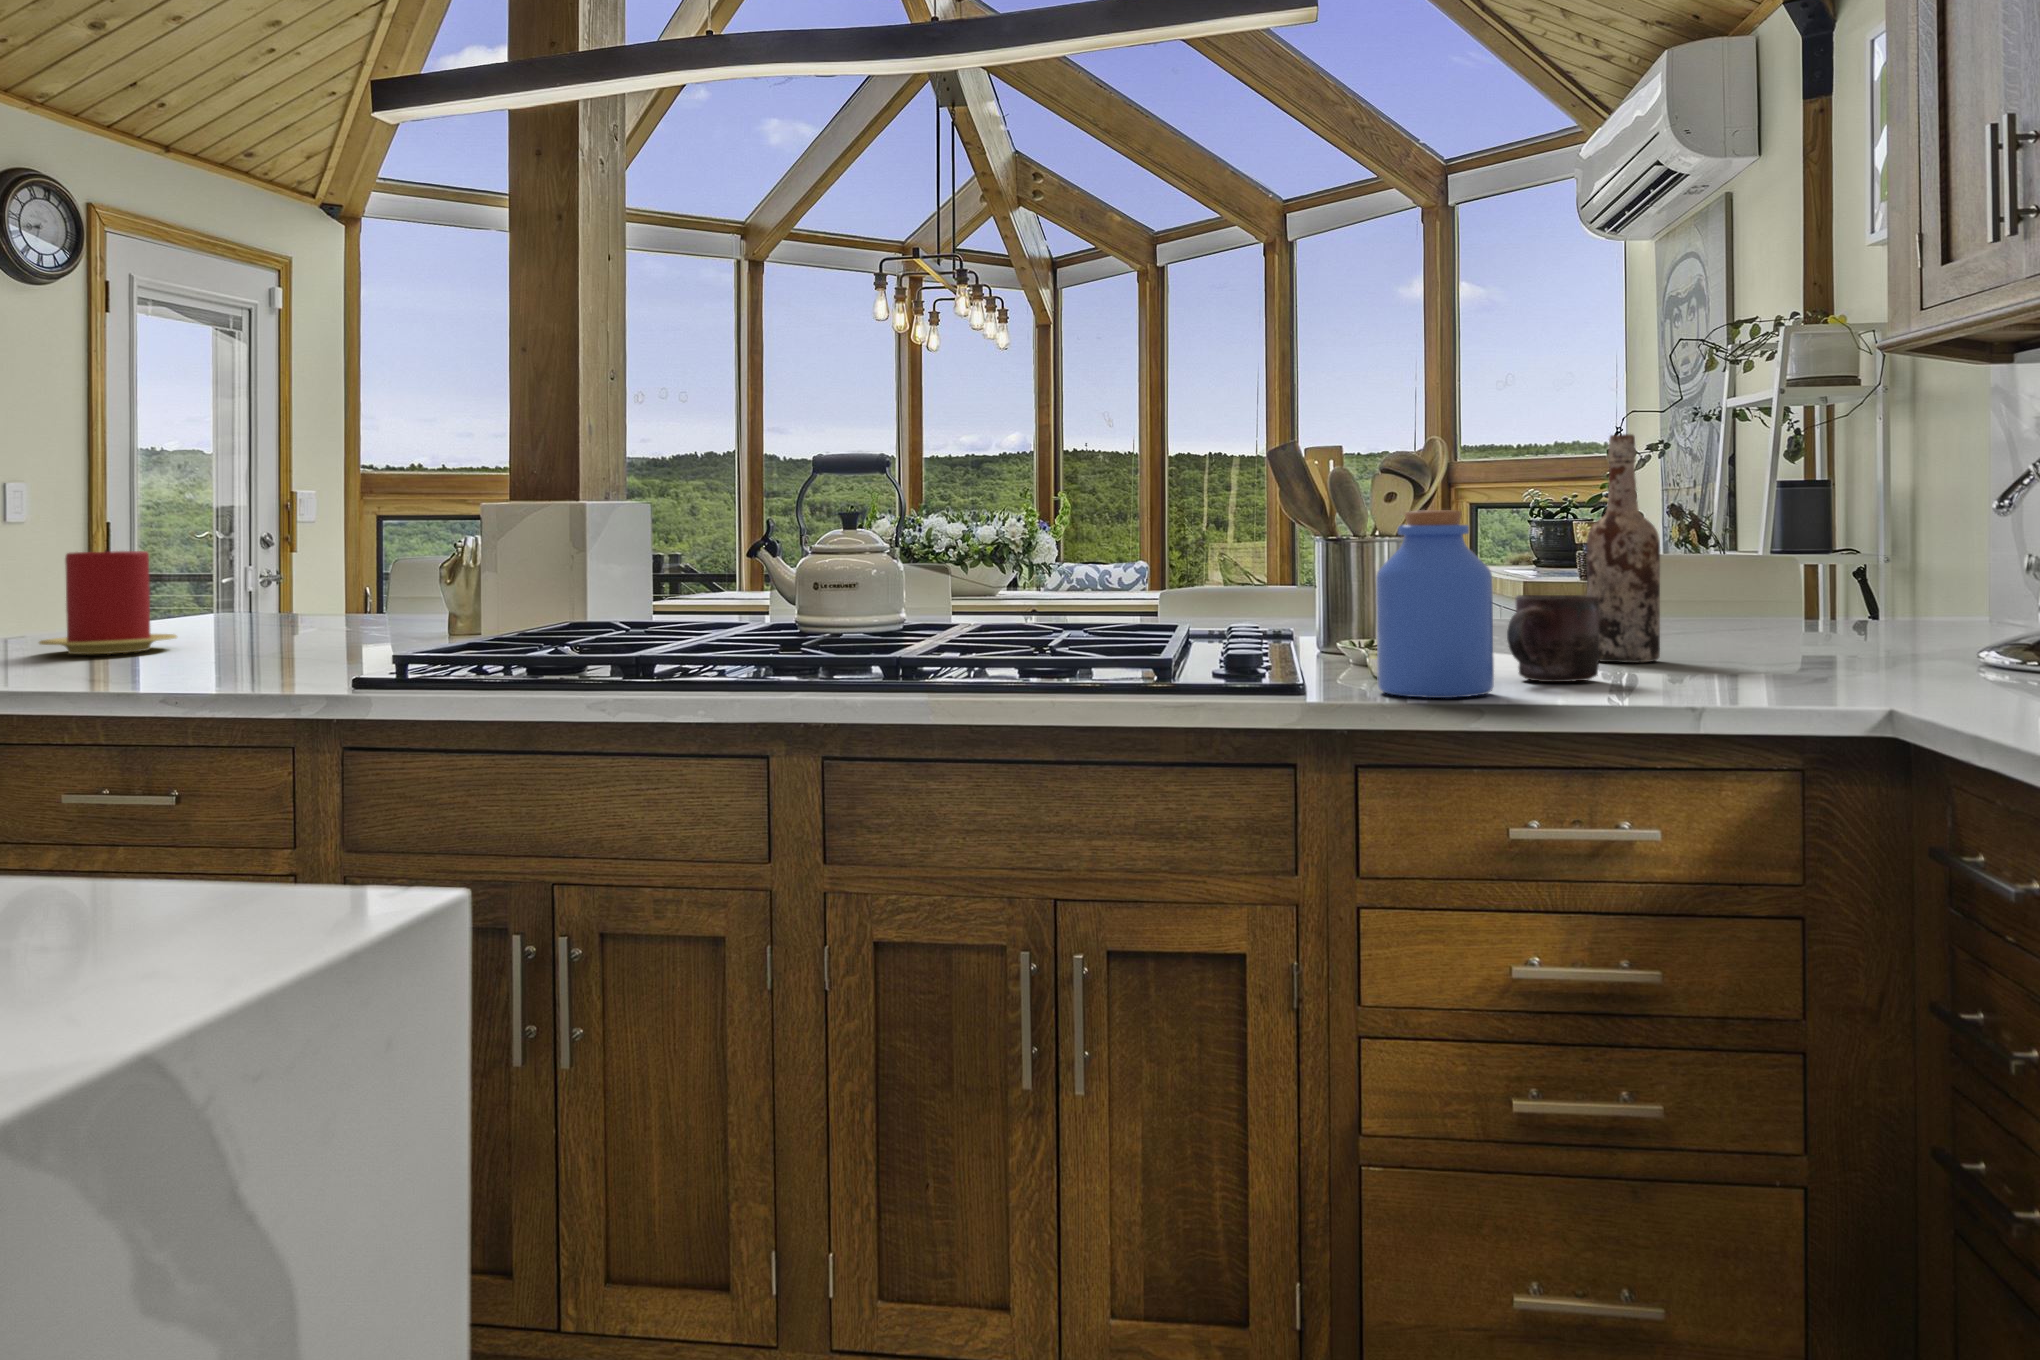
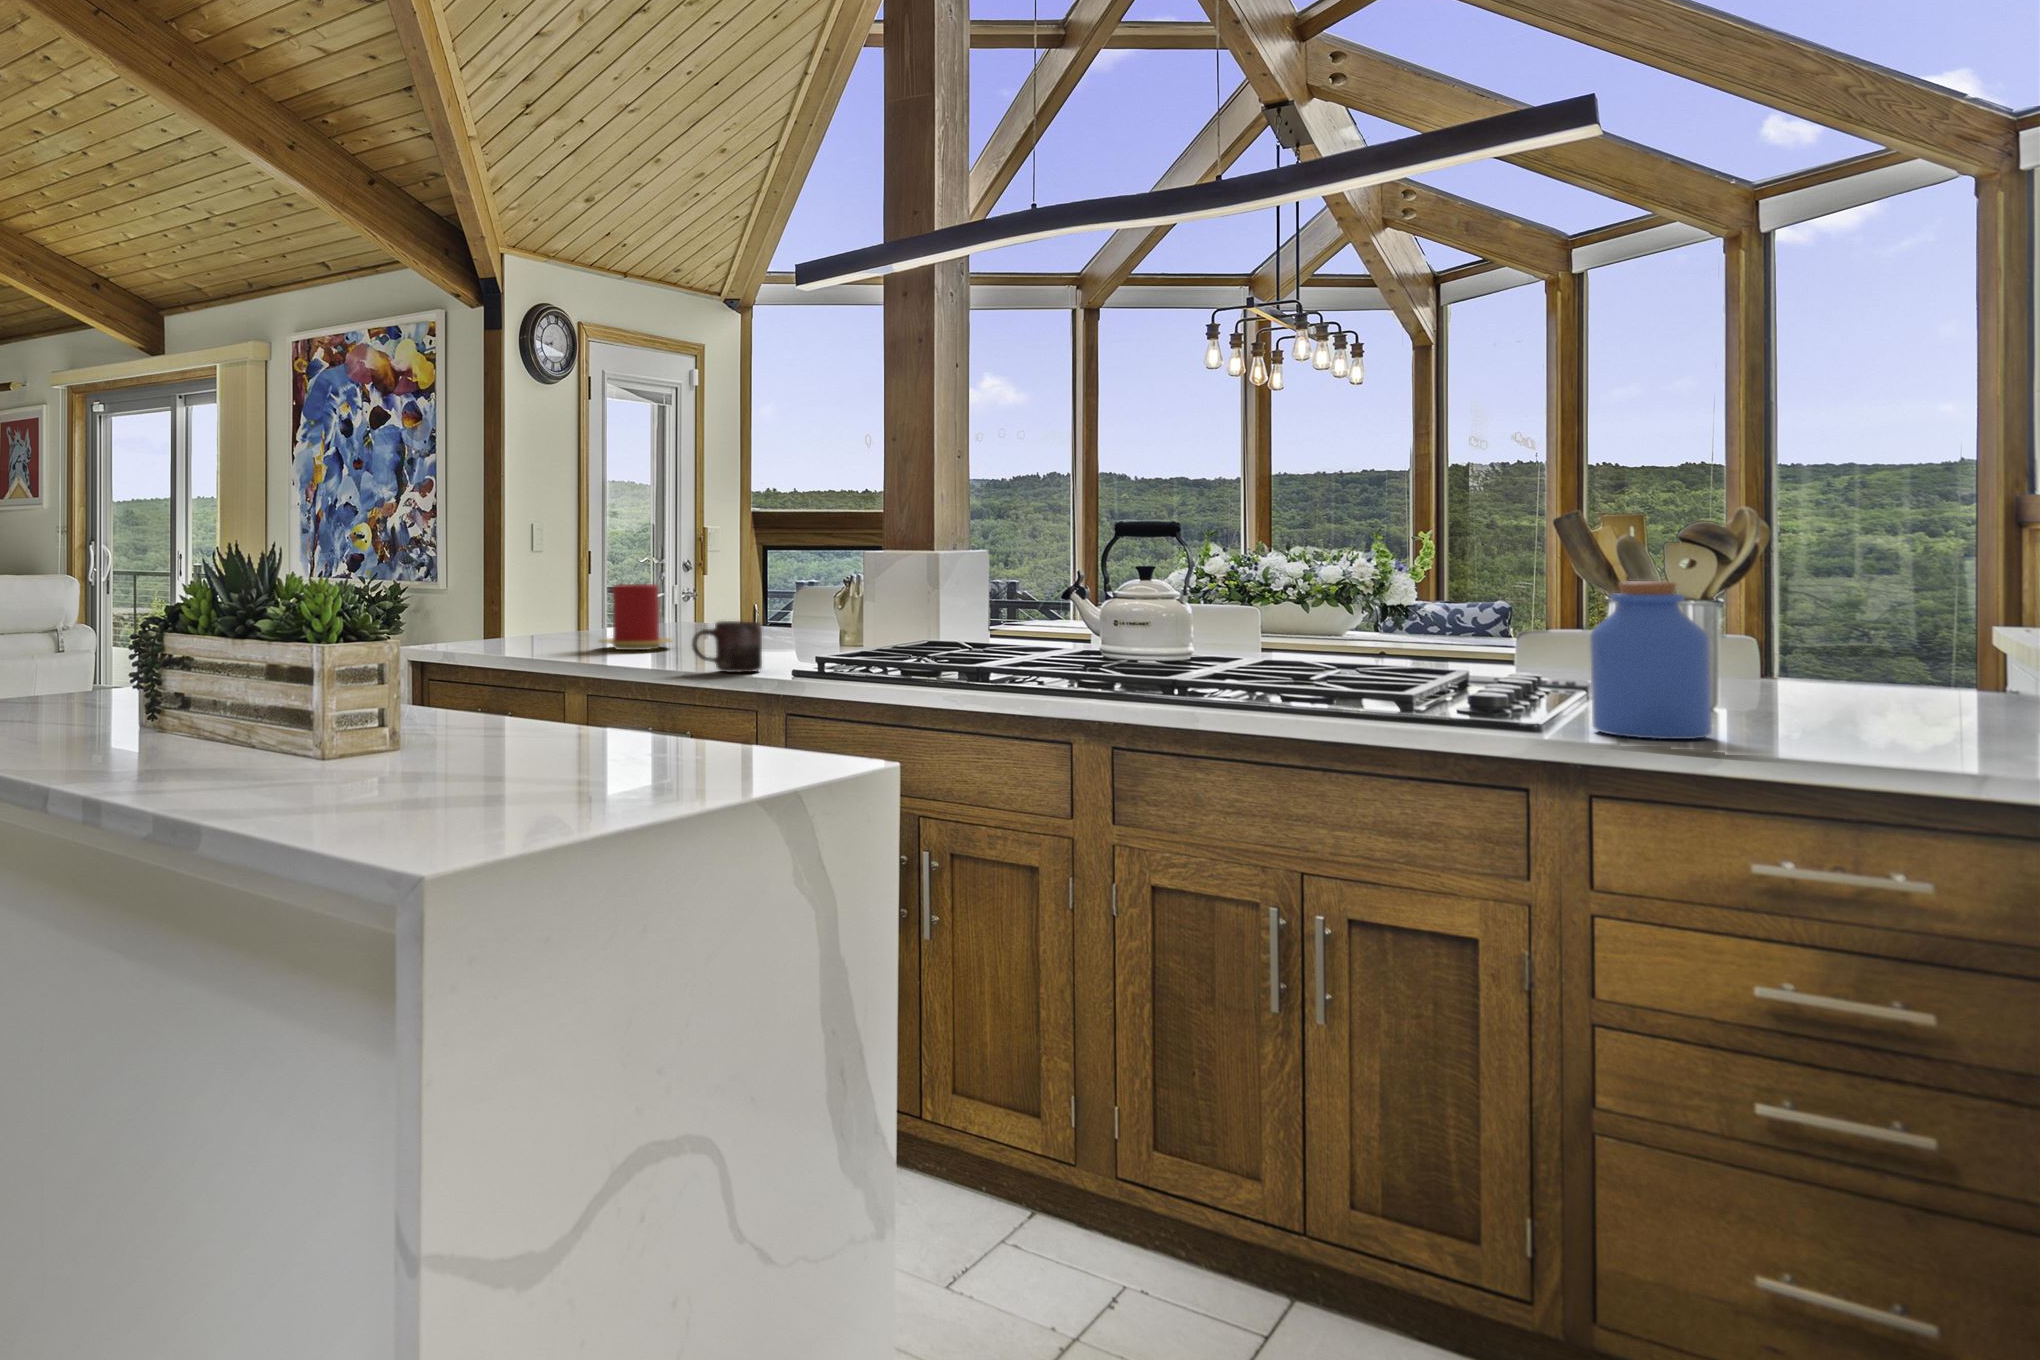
wine bottle: present [1587,434,1660,663] -> none [1882,503,1974,721]
mug: present [1507,595,1599,682] -> present [692,621,762,672]

